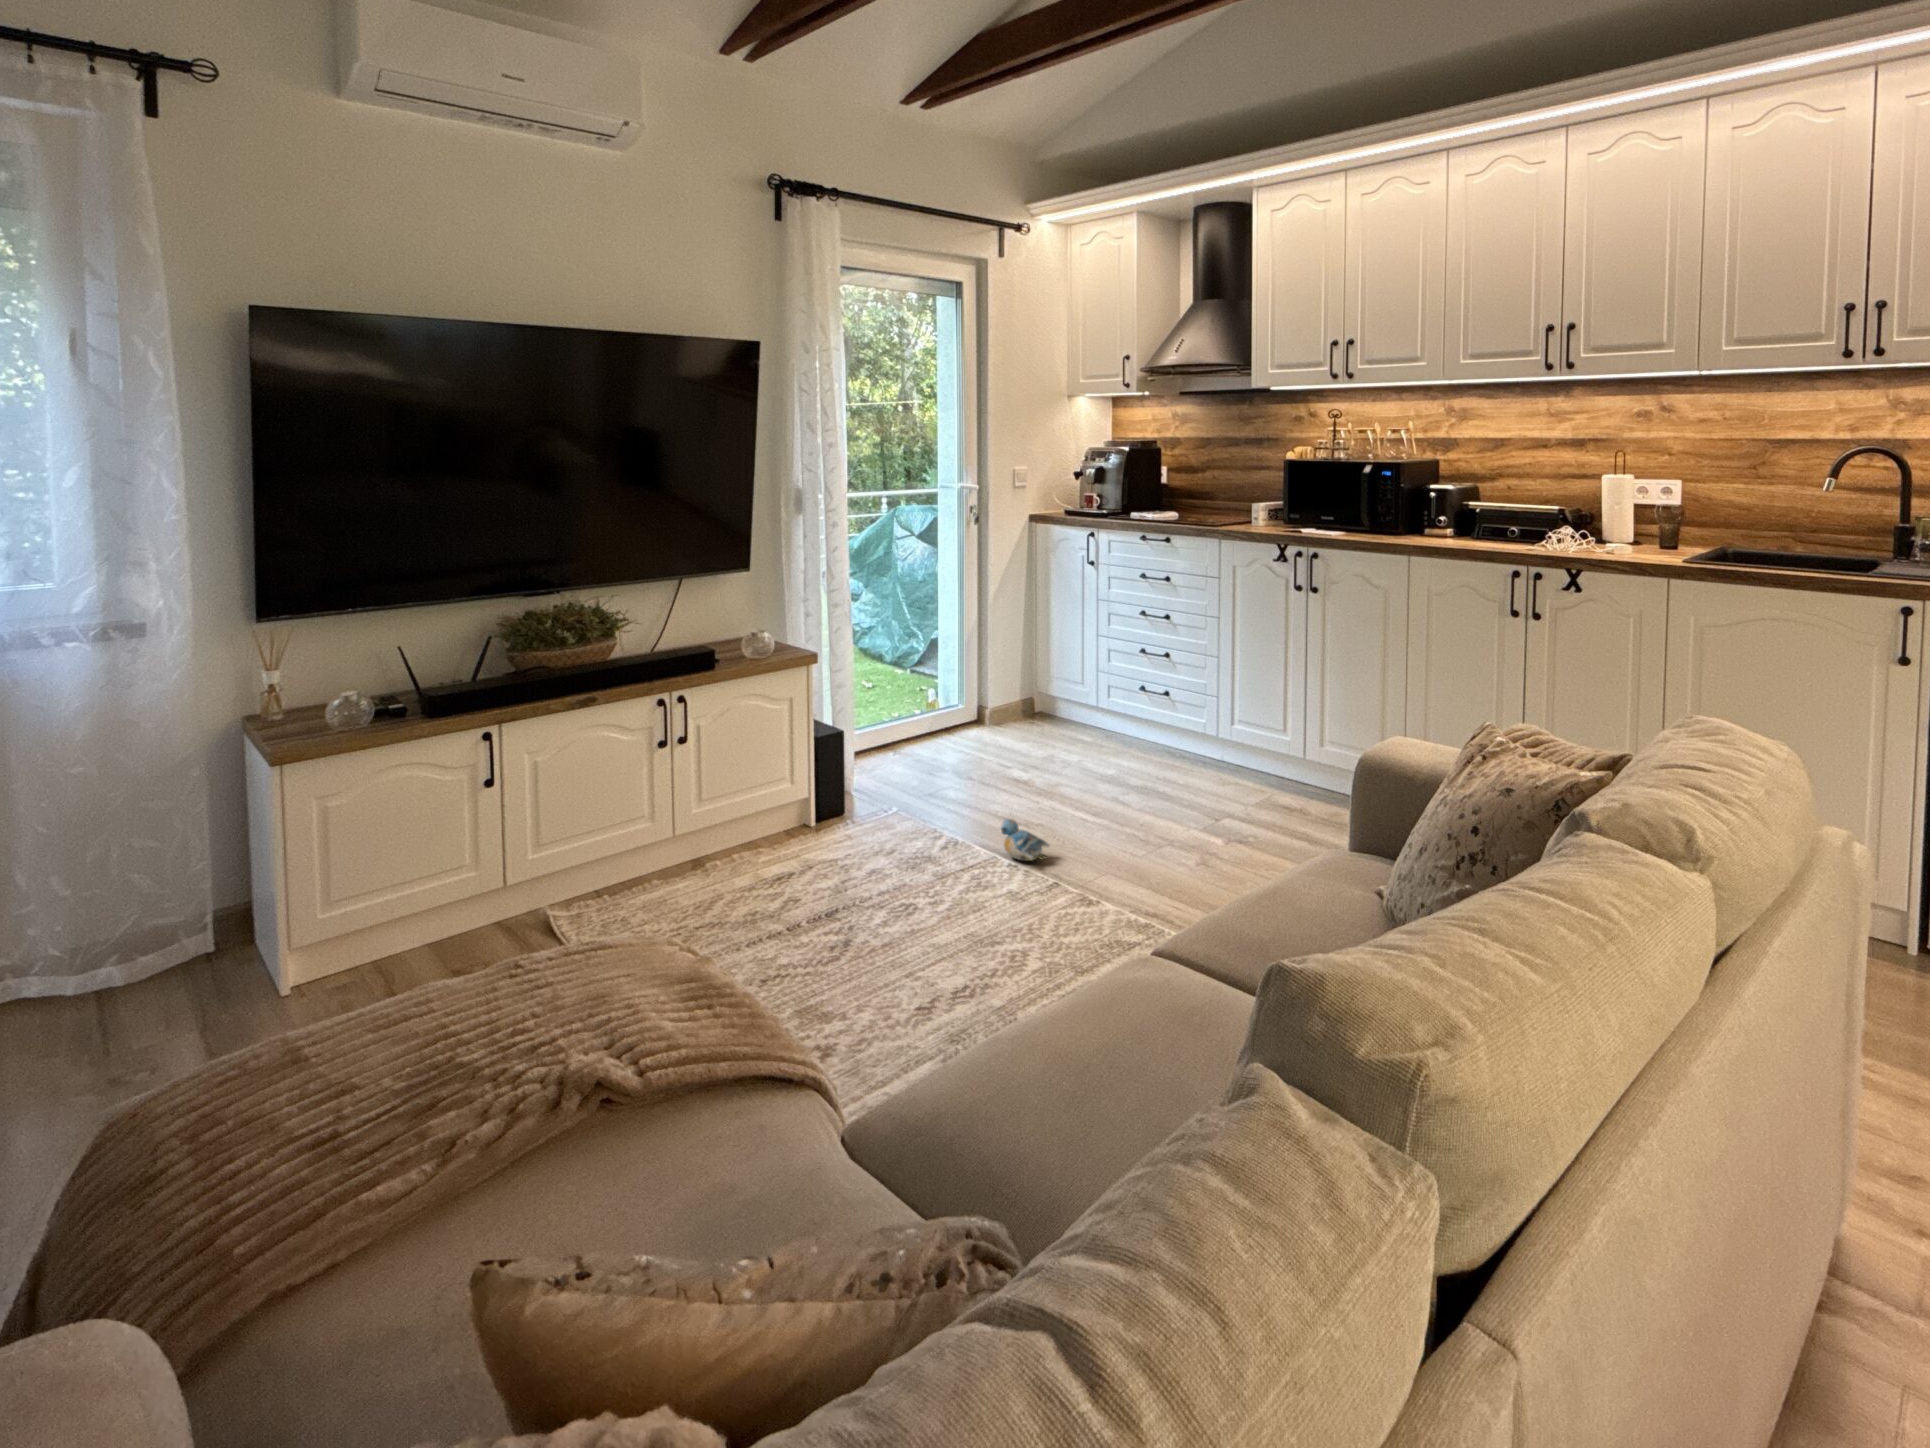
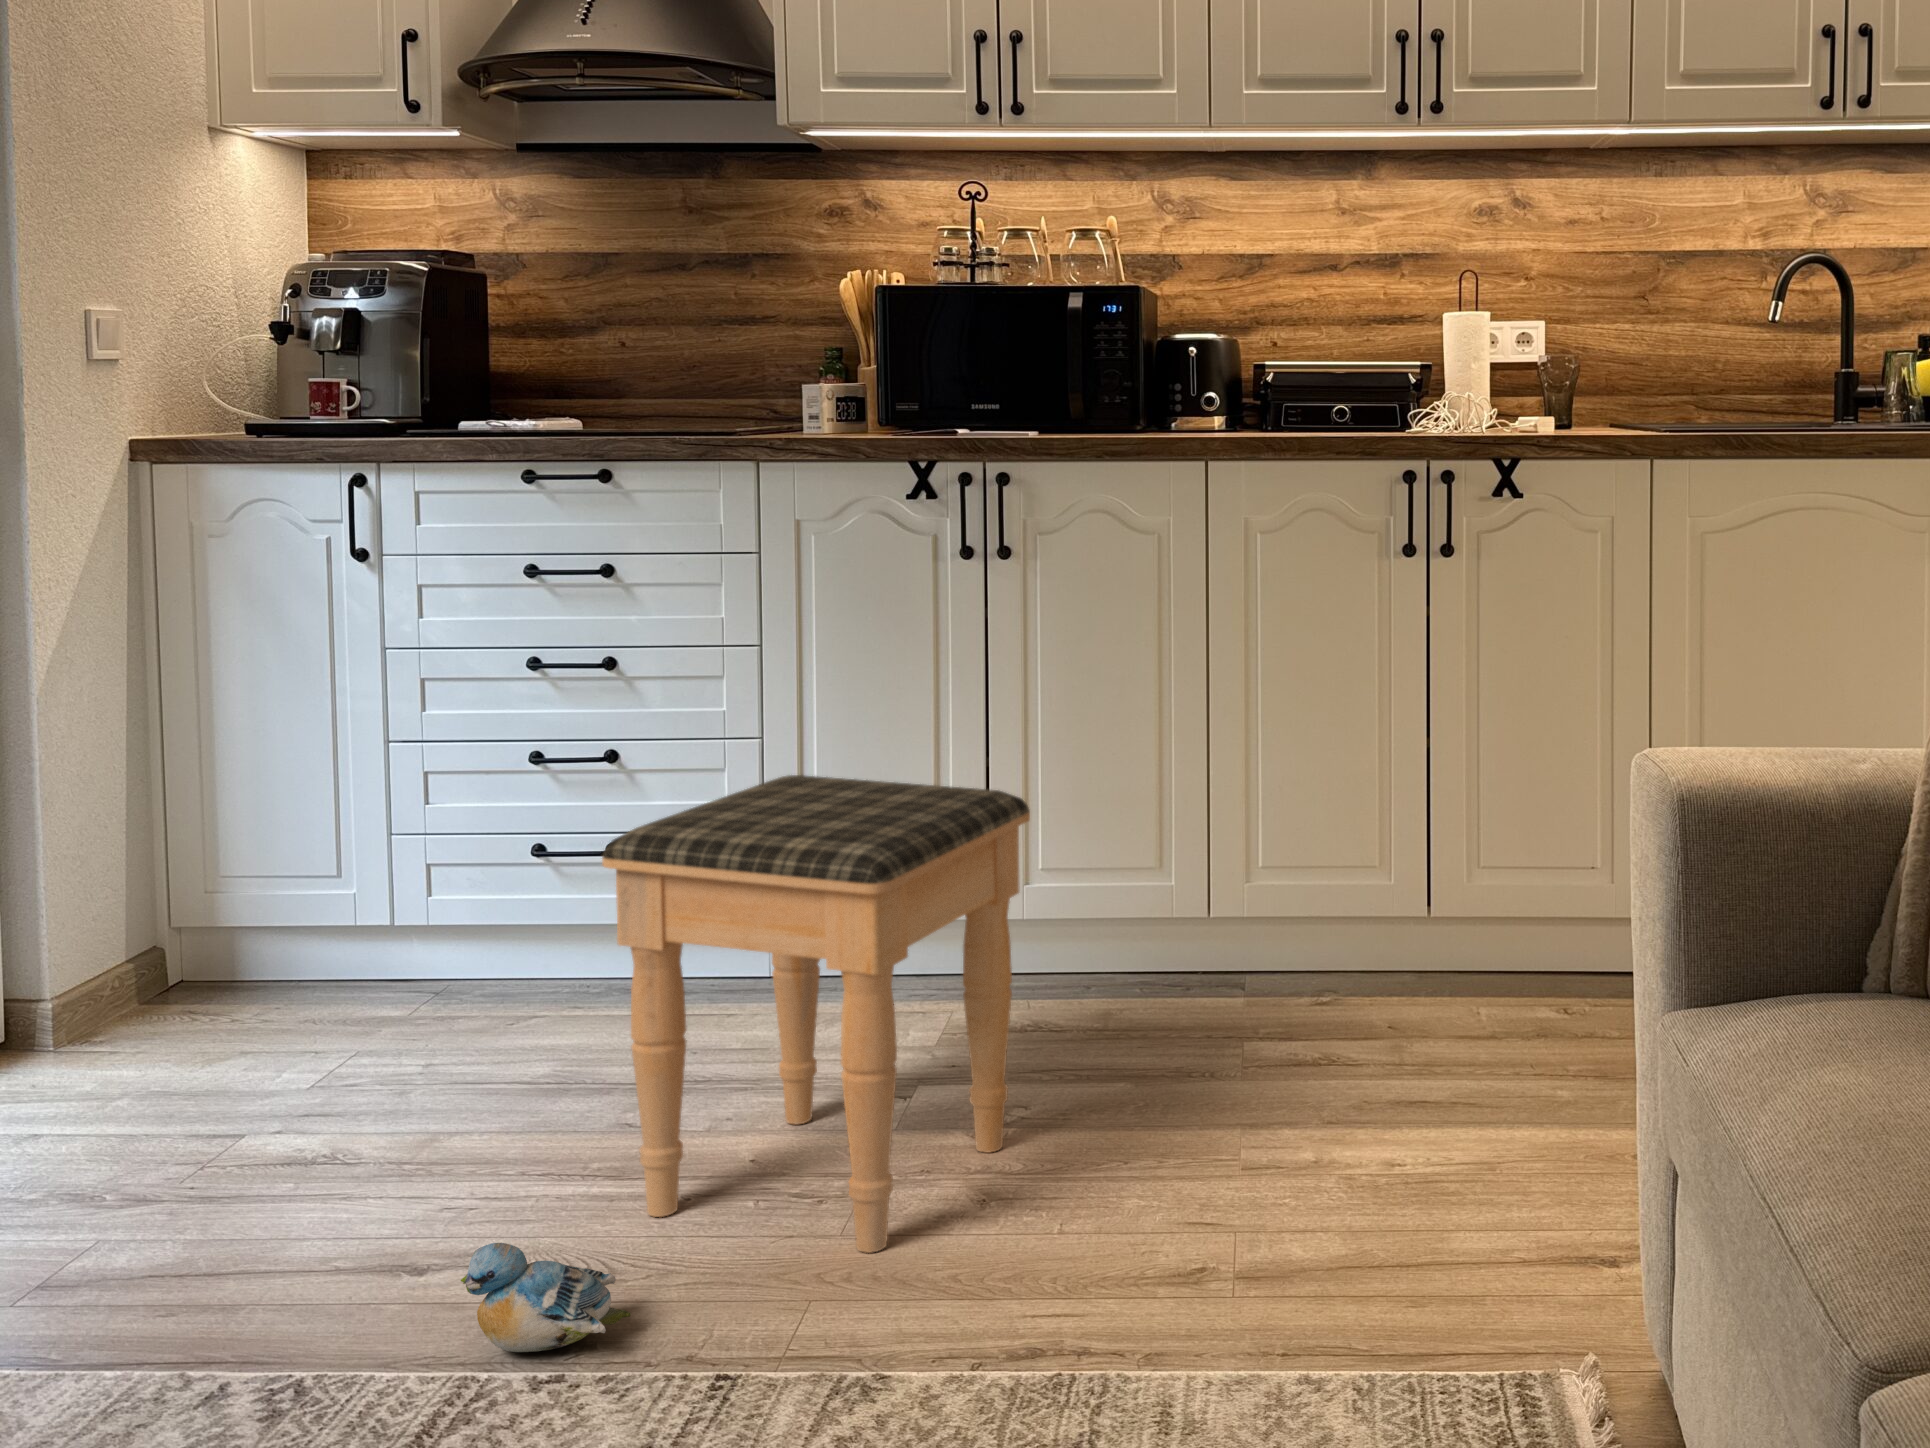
footstool: none [1078,677,1245,869] -> present [602,775,1030,1253]

